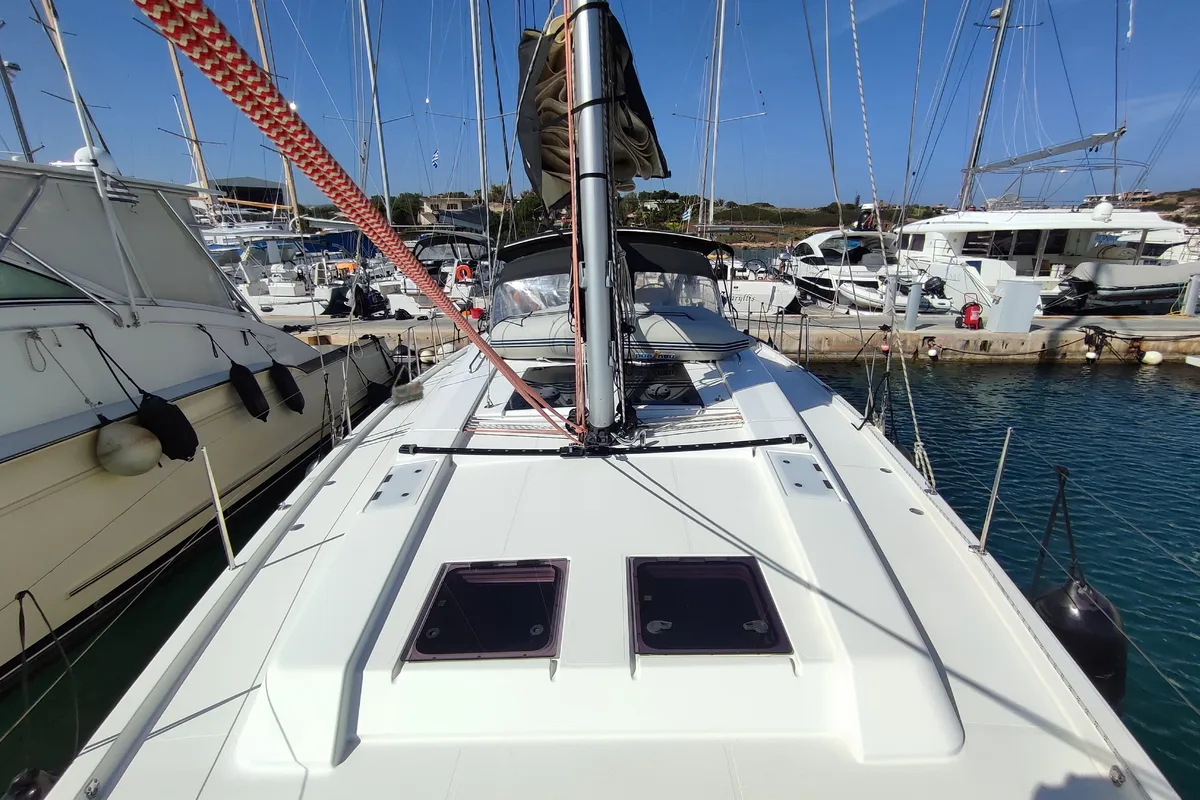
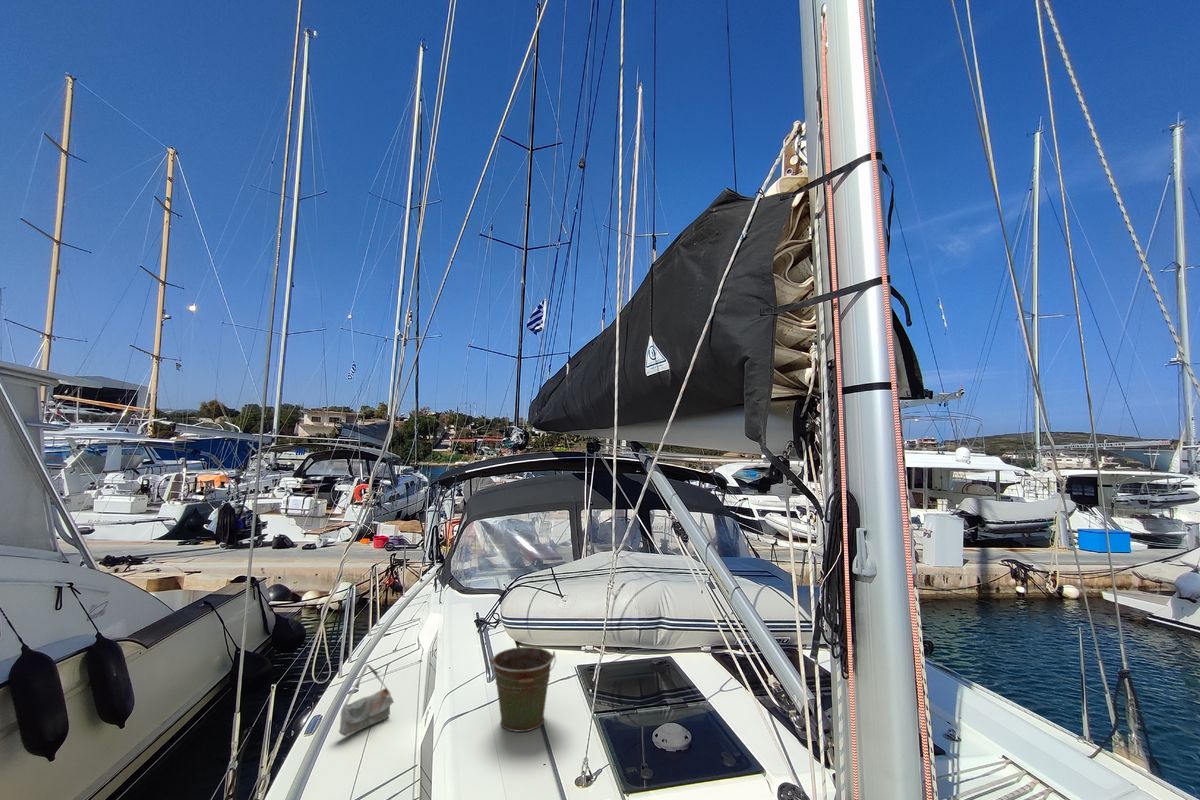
bucket: none [448,348,487,390] -> present [490,647,555,732]

